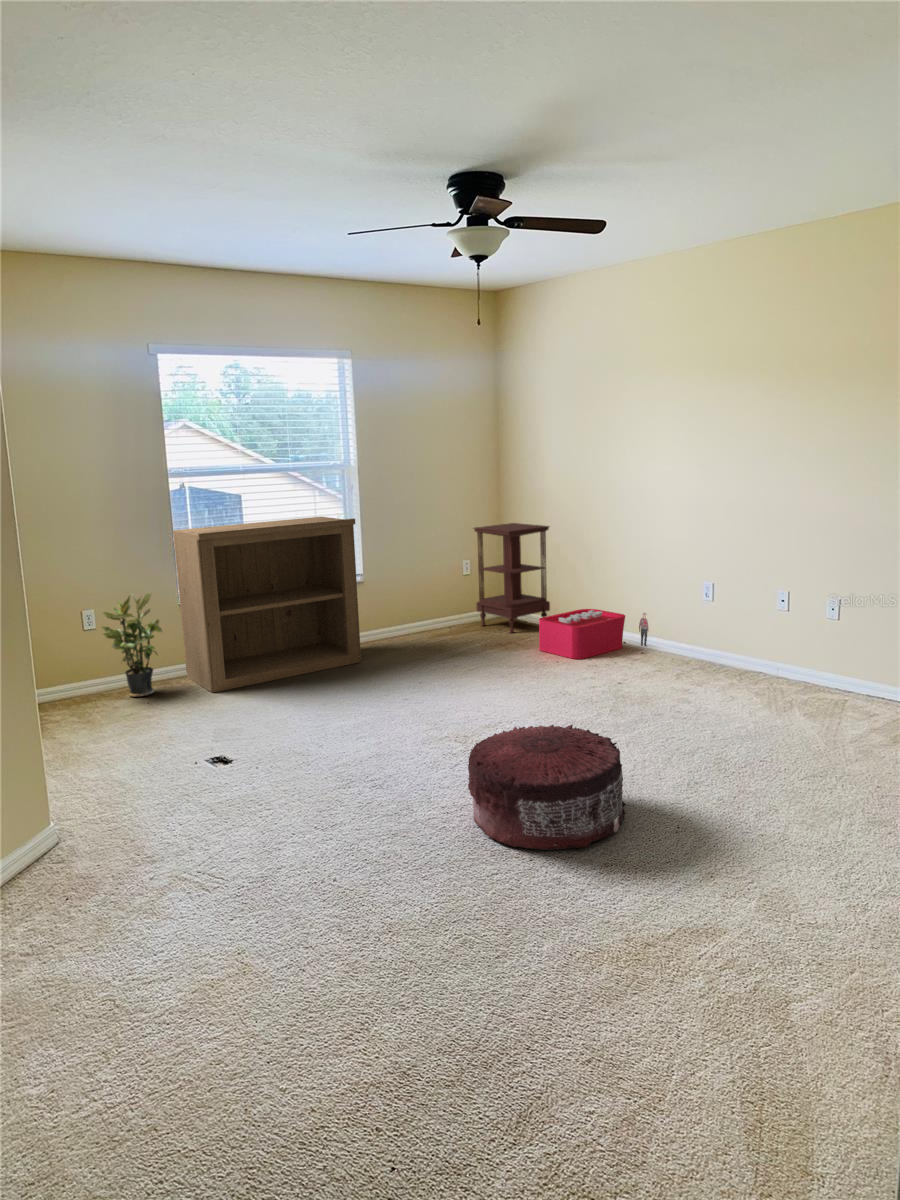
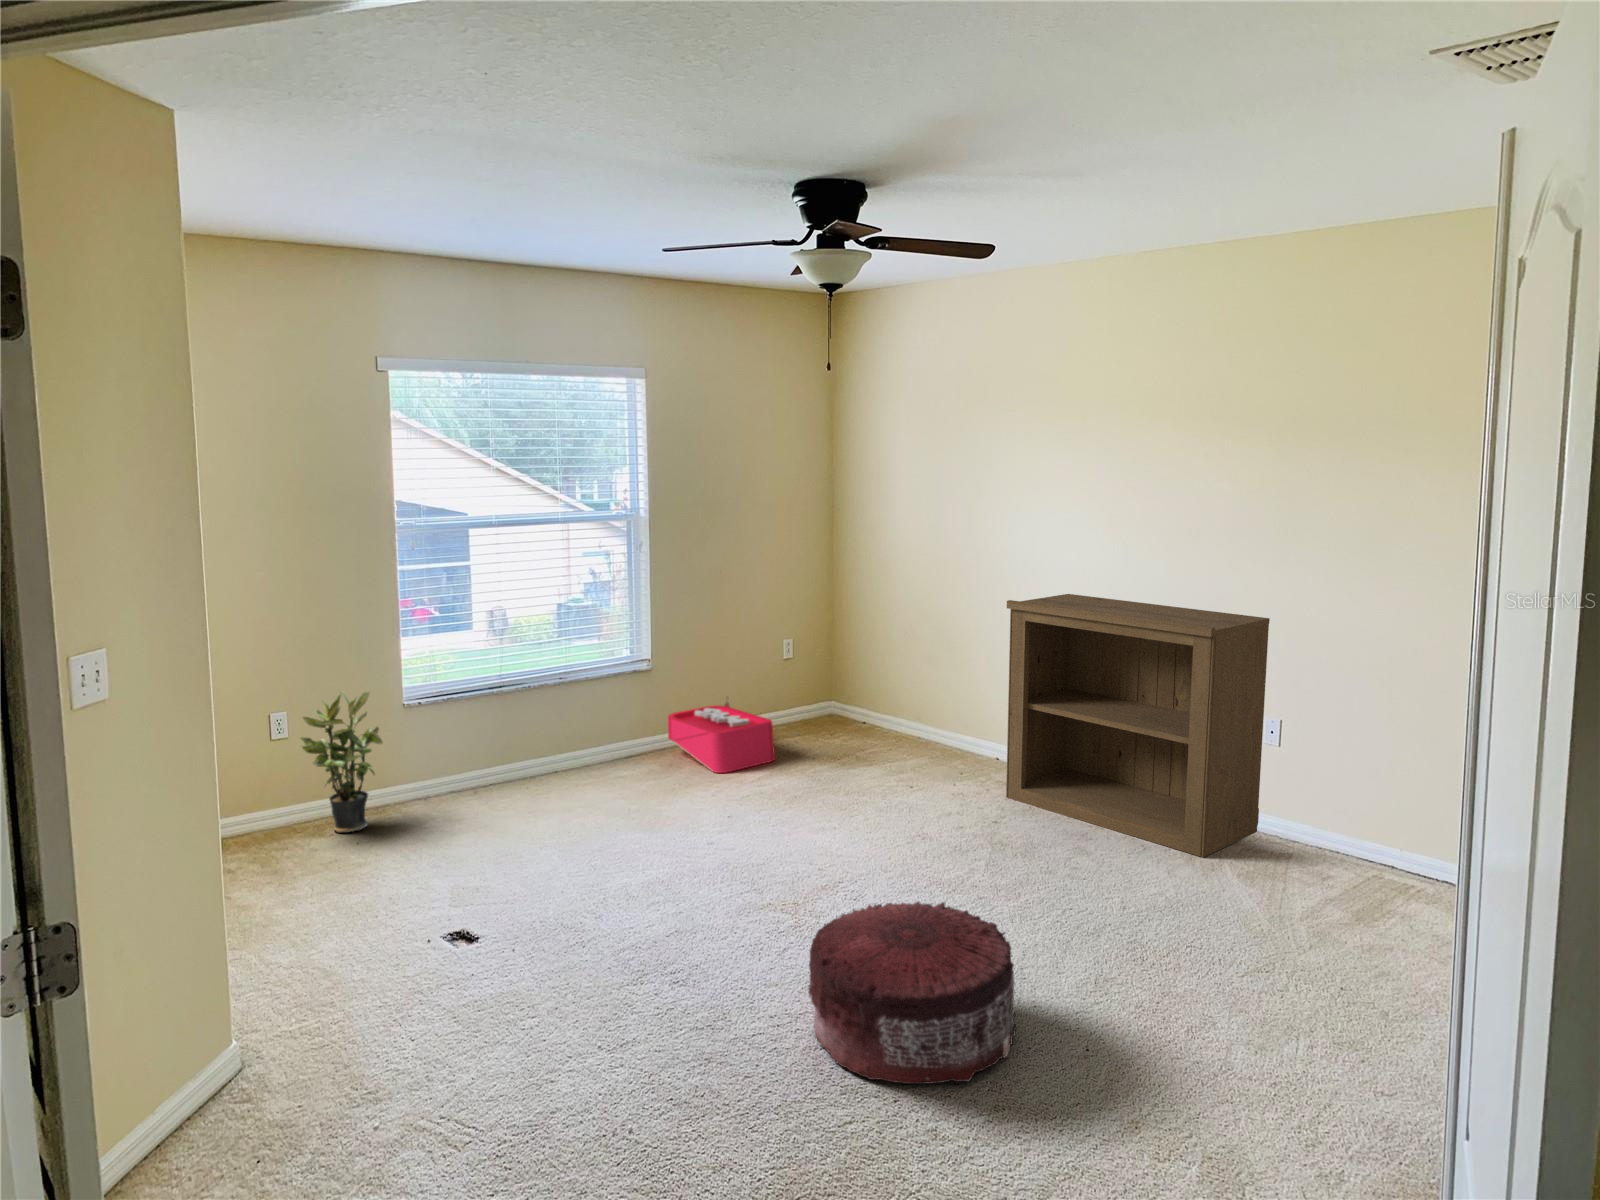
bookshelf: present [173,517,361,693] -> present [1006,594,1270,857]
side table: present [474,523,550,633] -> none [797,595,898,742]
storage bin: present [539,609,649,659] -> present [668,697,775,773]

